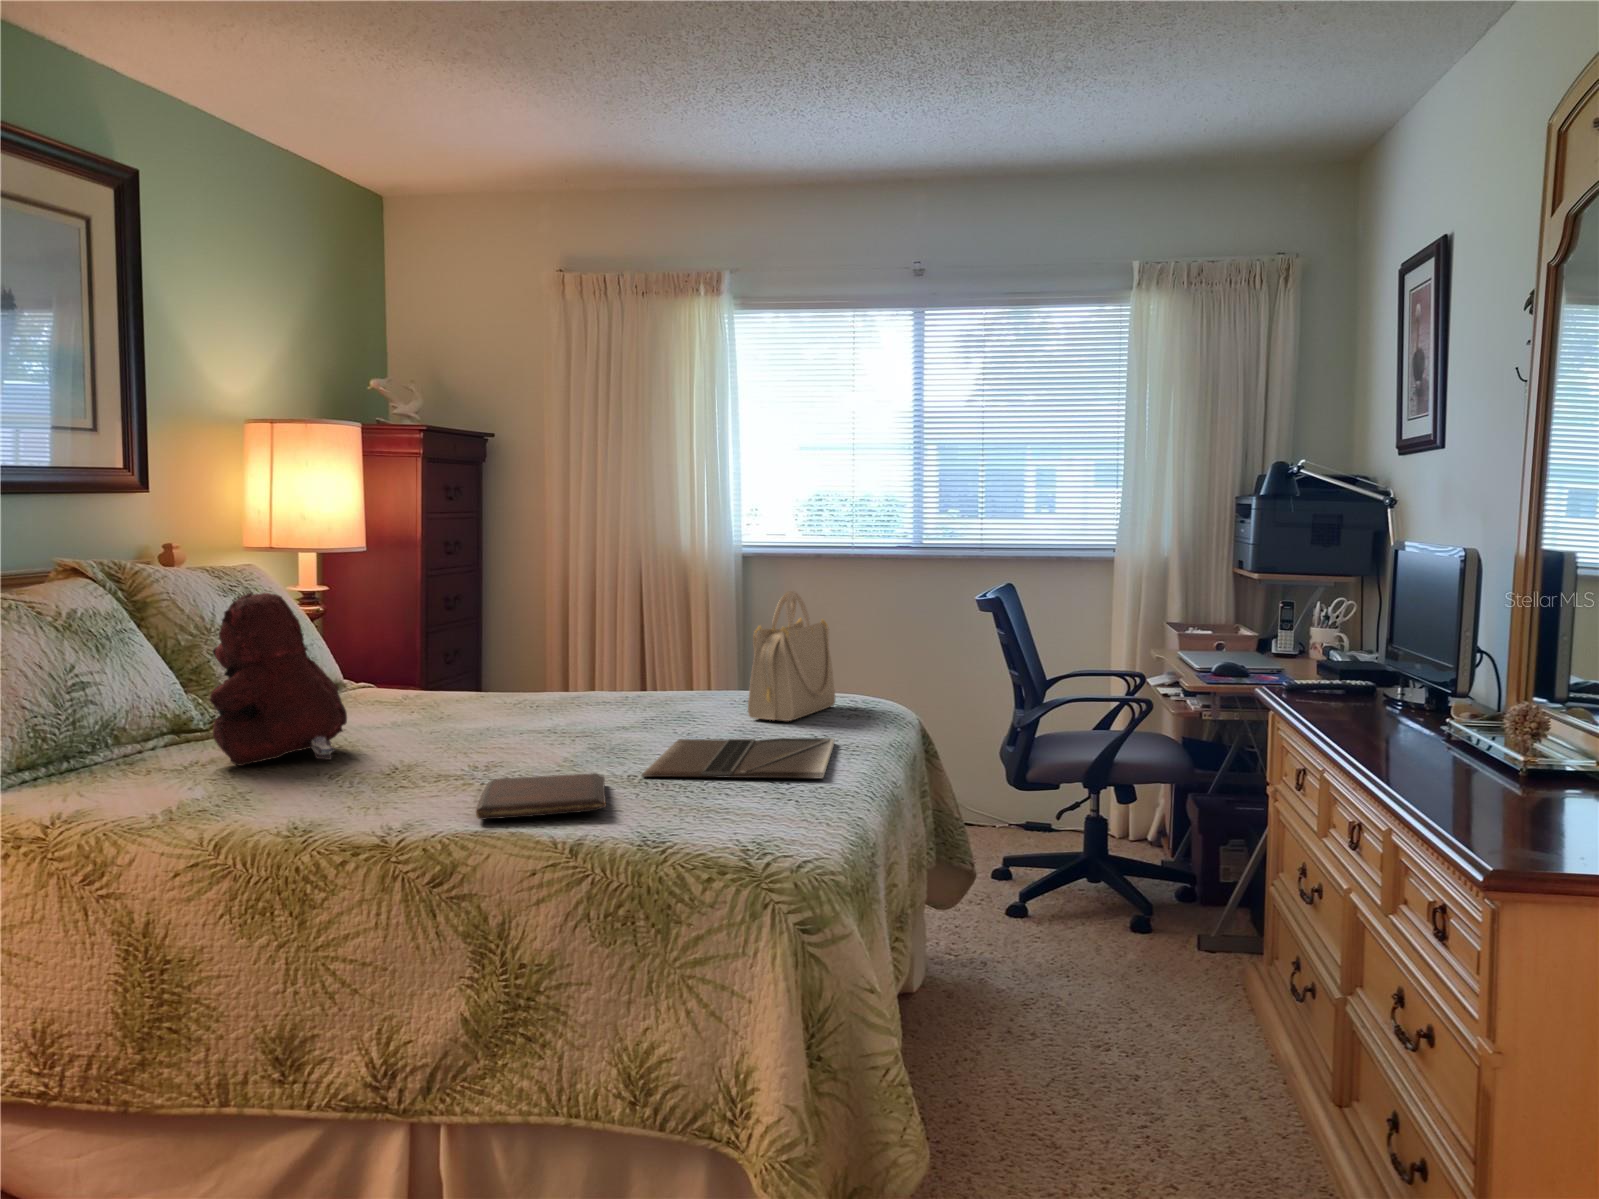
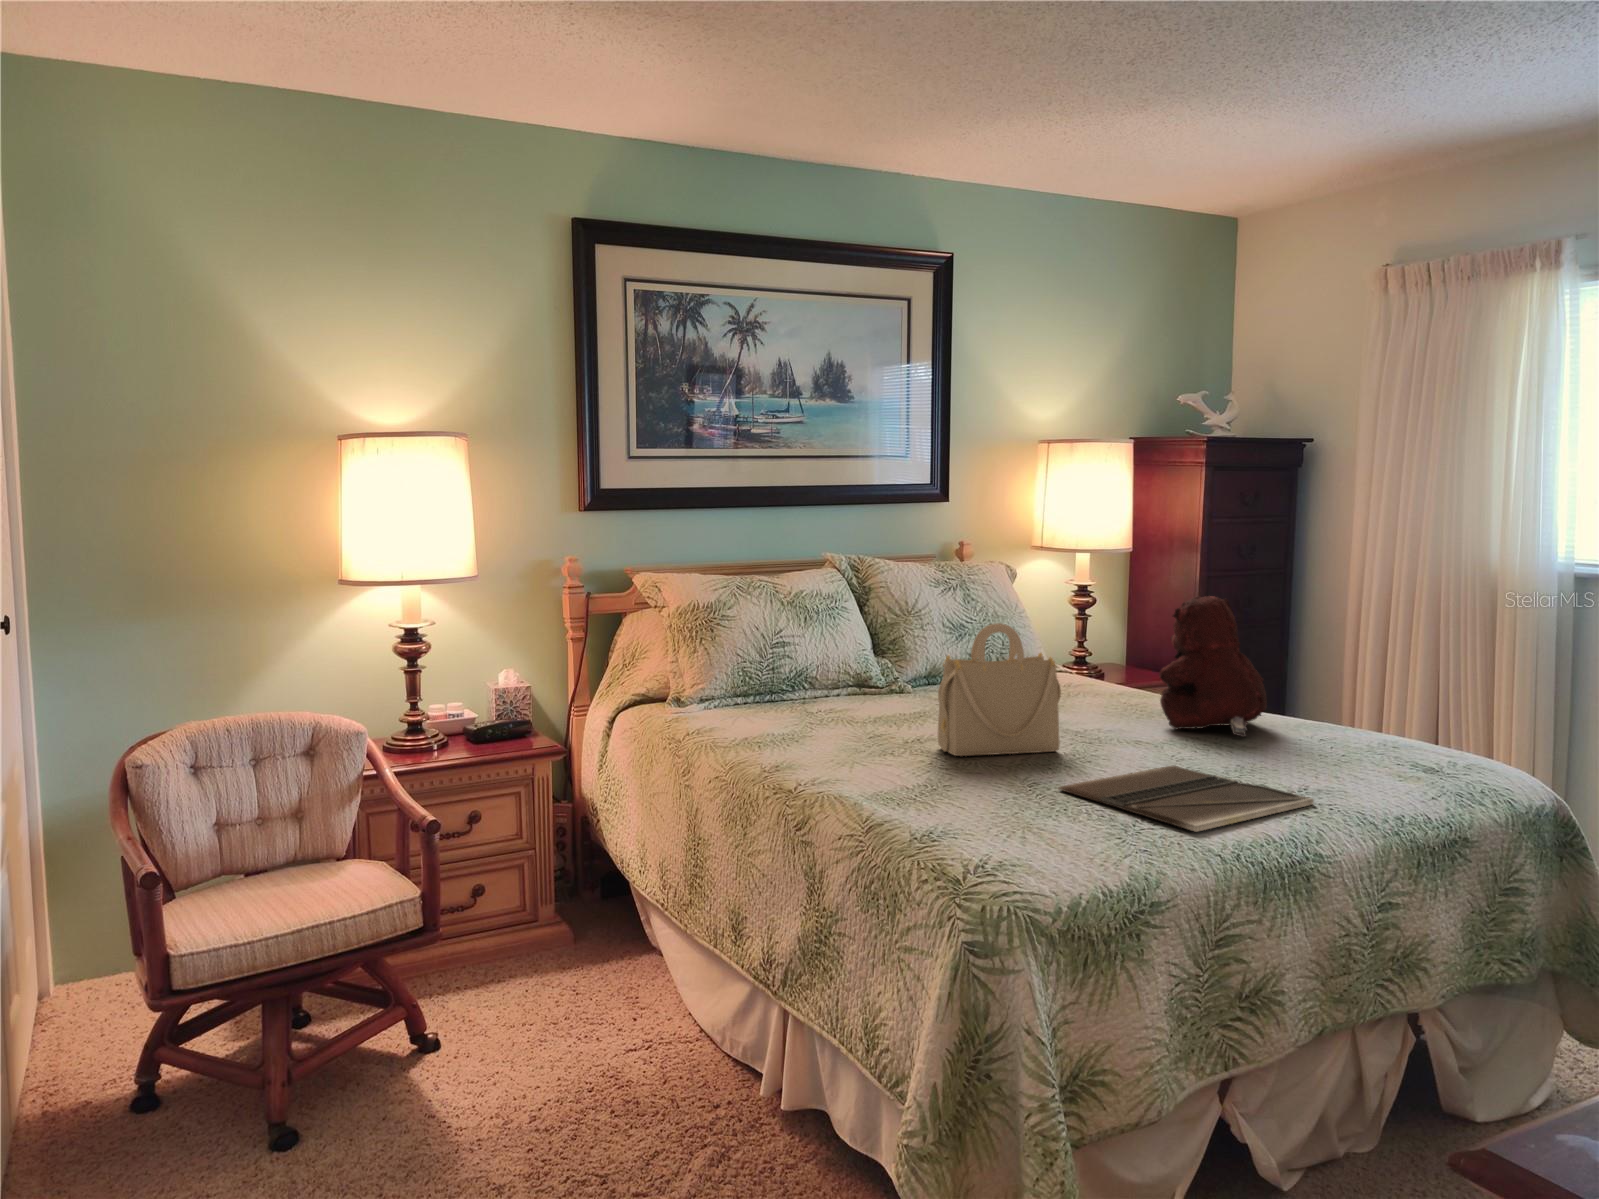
handbag: present [748,591,835,721] -> present [938,623,1061,756]
teddy bear: present [210,592,347,766] -> present [1160,595,1267,737]
book: present [476,773,606,819] -> none [867,764,1018,806]

